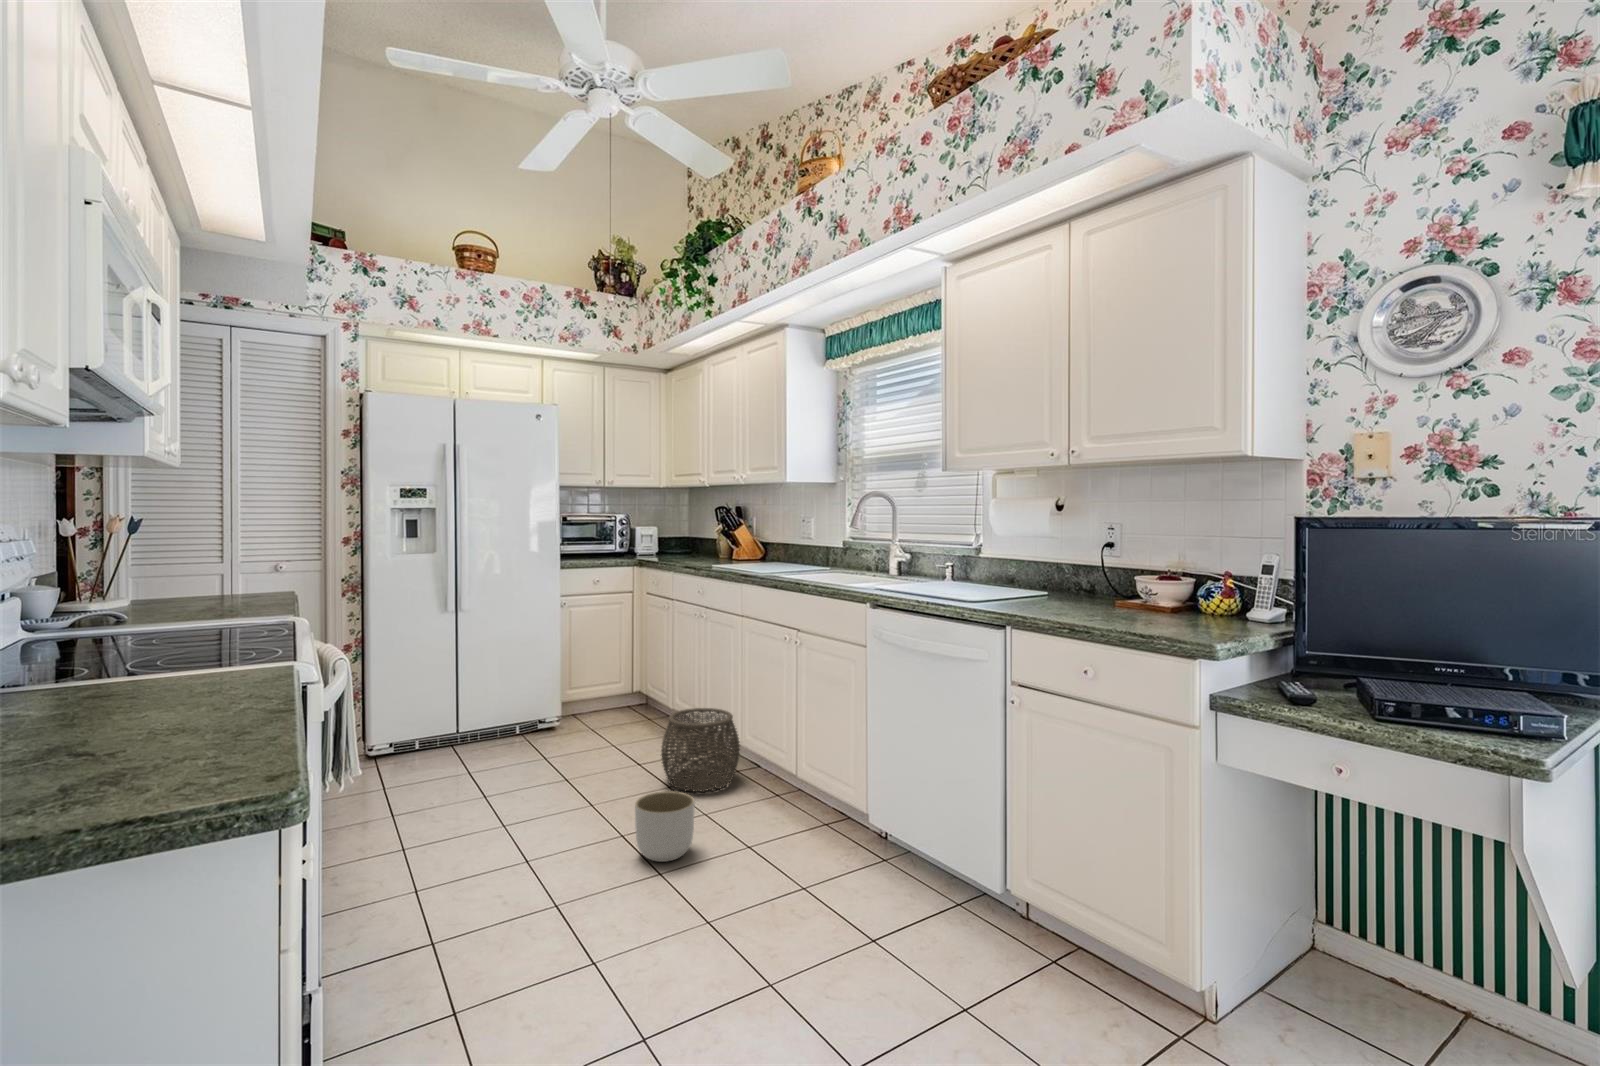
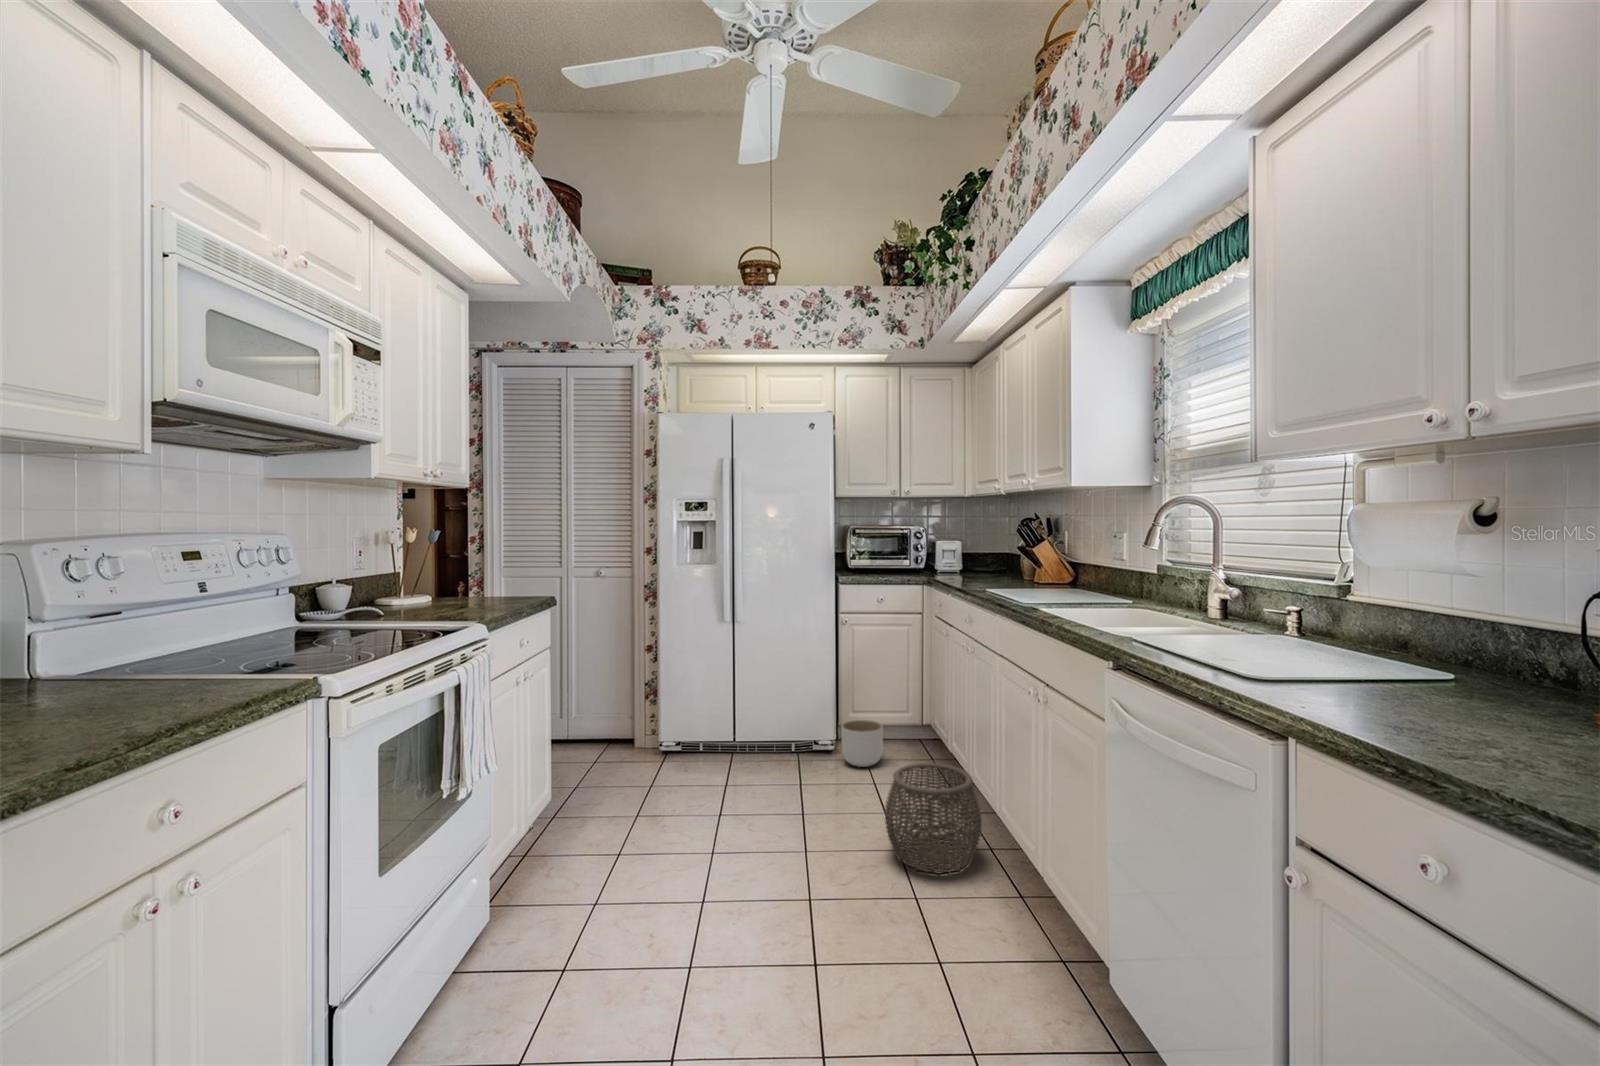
planter: present [635,791,695,862] -> present [841,720,883,767]

